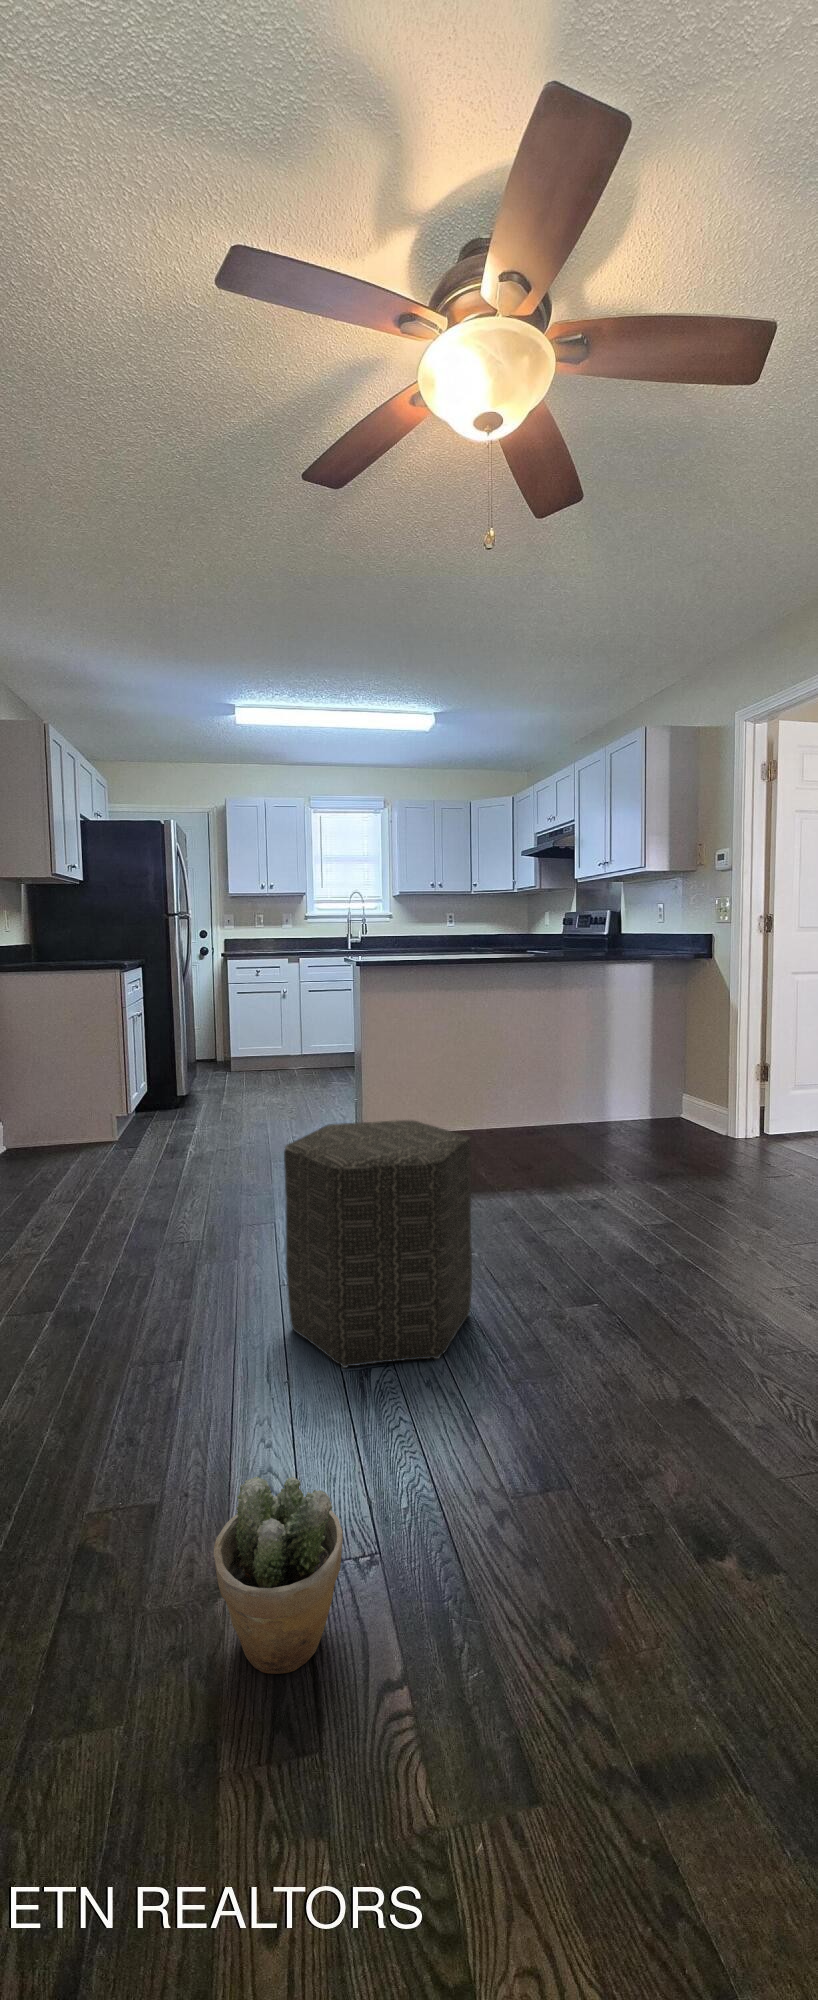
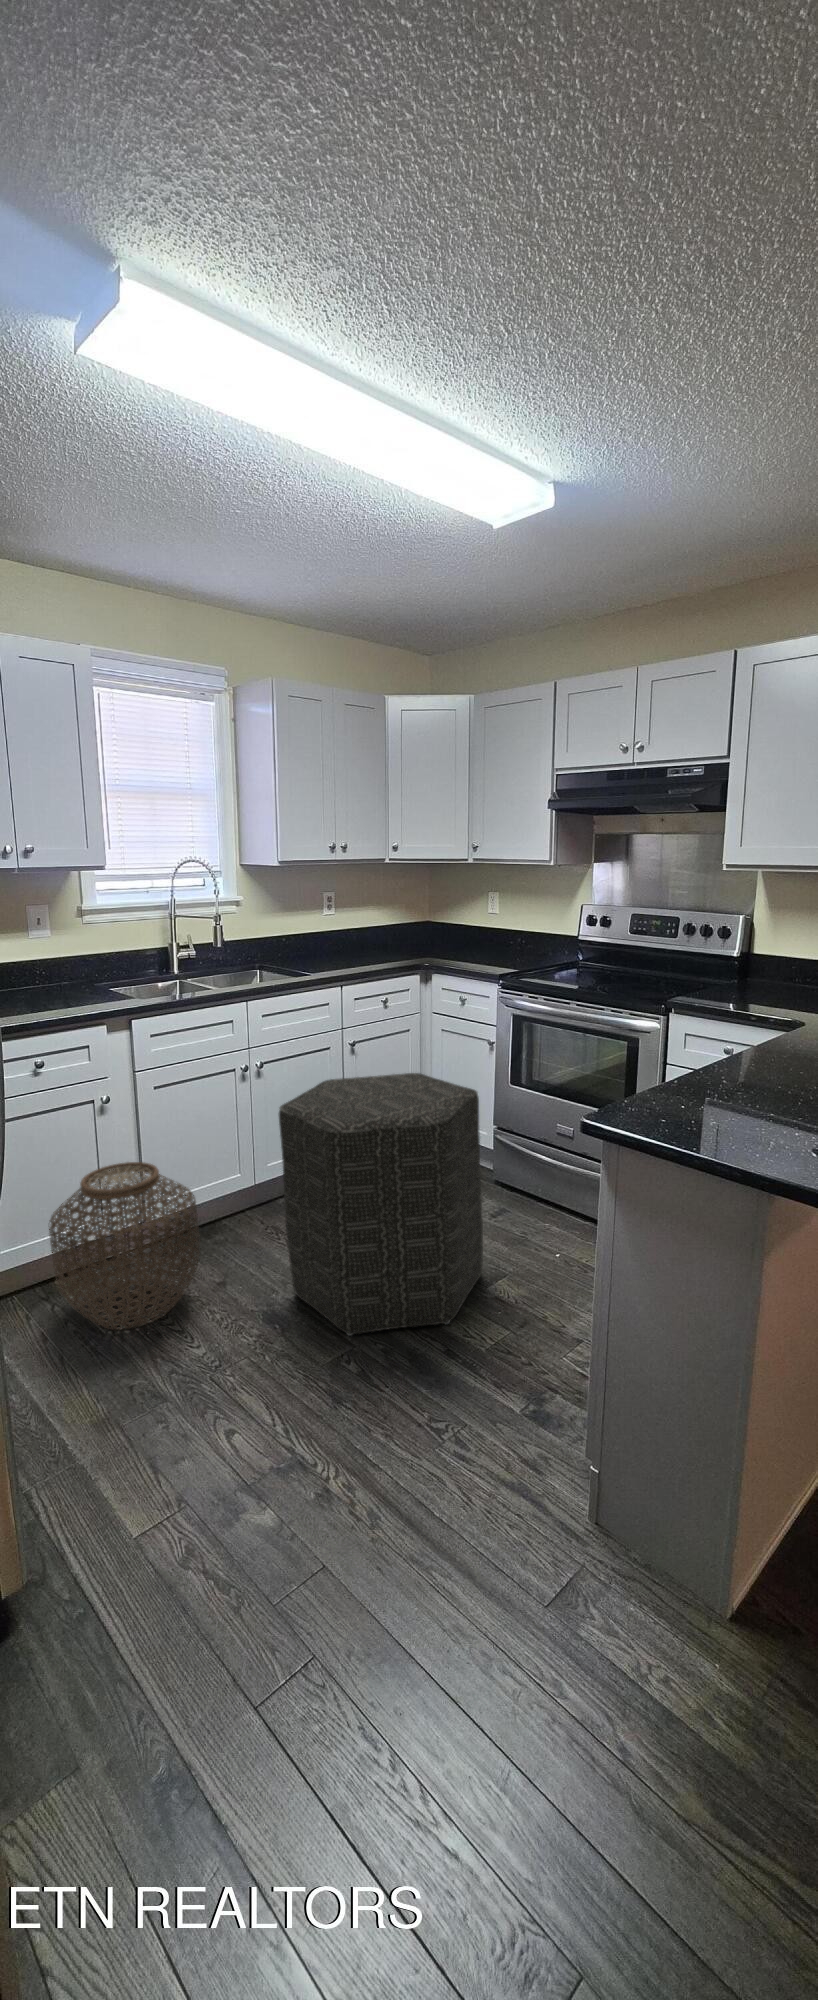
woven basket: none [61,1197,203,1359] -> present [49,1162,200,1329]
potted plant: present [214,1477,343,1674] -> none [208,1471,342,1665]

